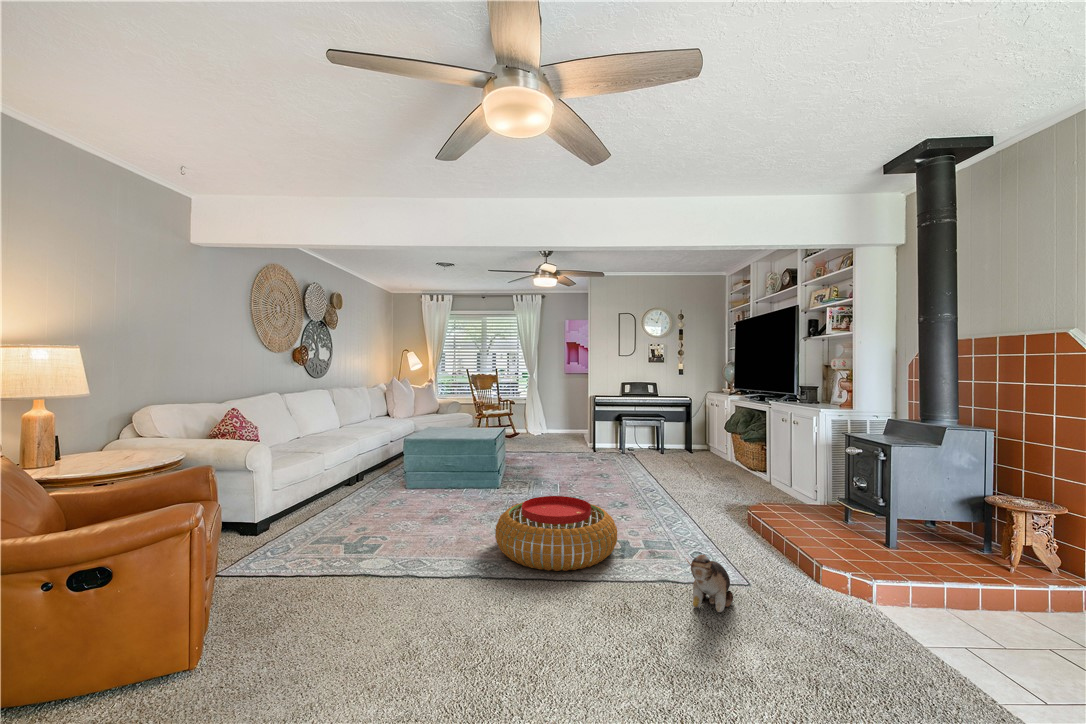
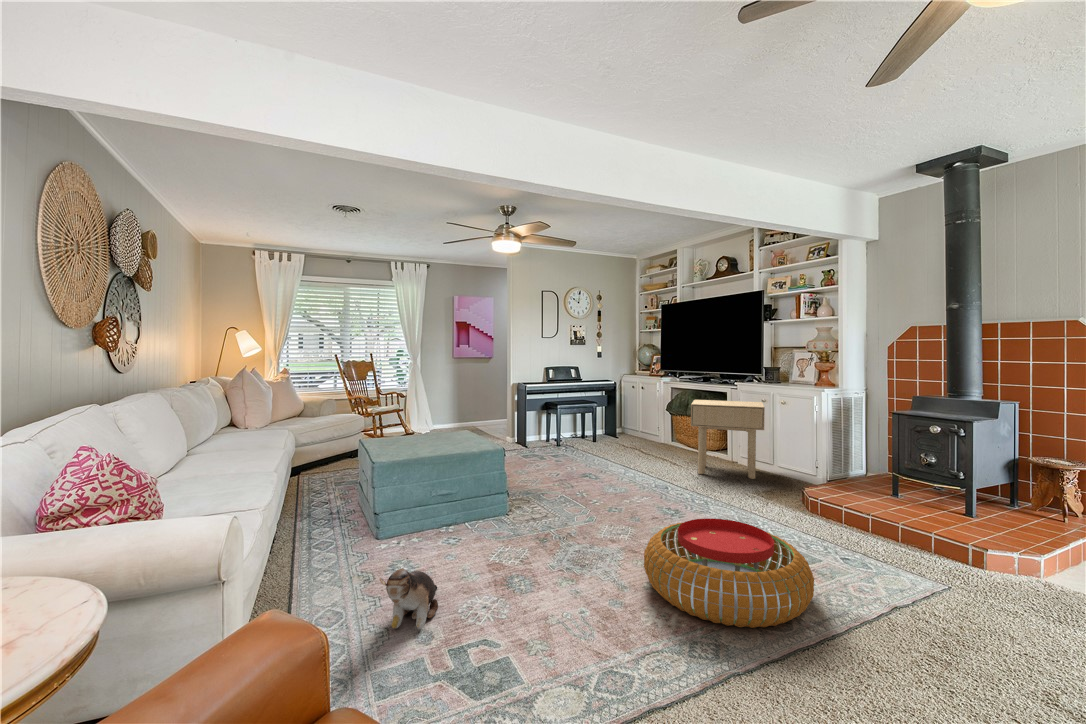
side table: none [695,414,779,495] -> present [691,400,765,479]
plush toy: present [686,555,733,612] -> present [380,568,438,629]

